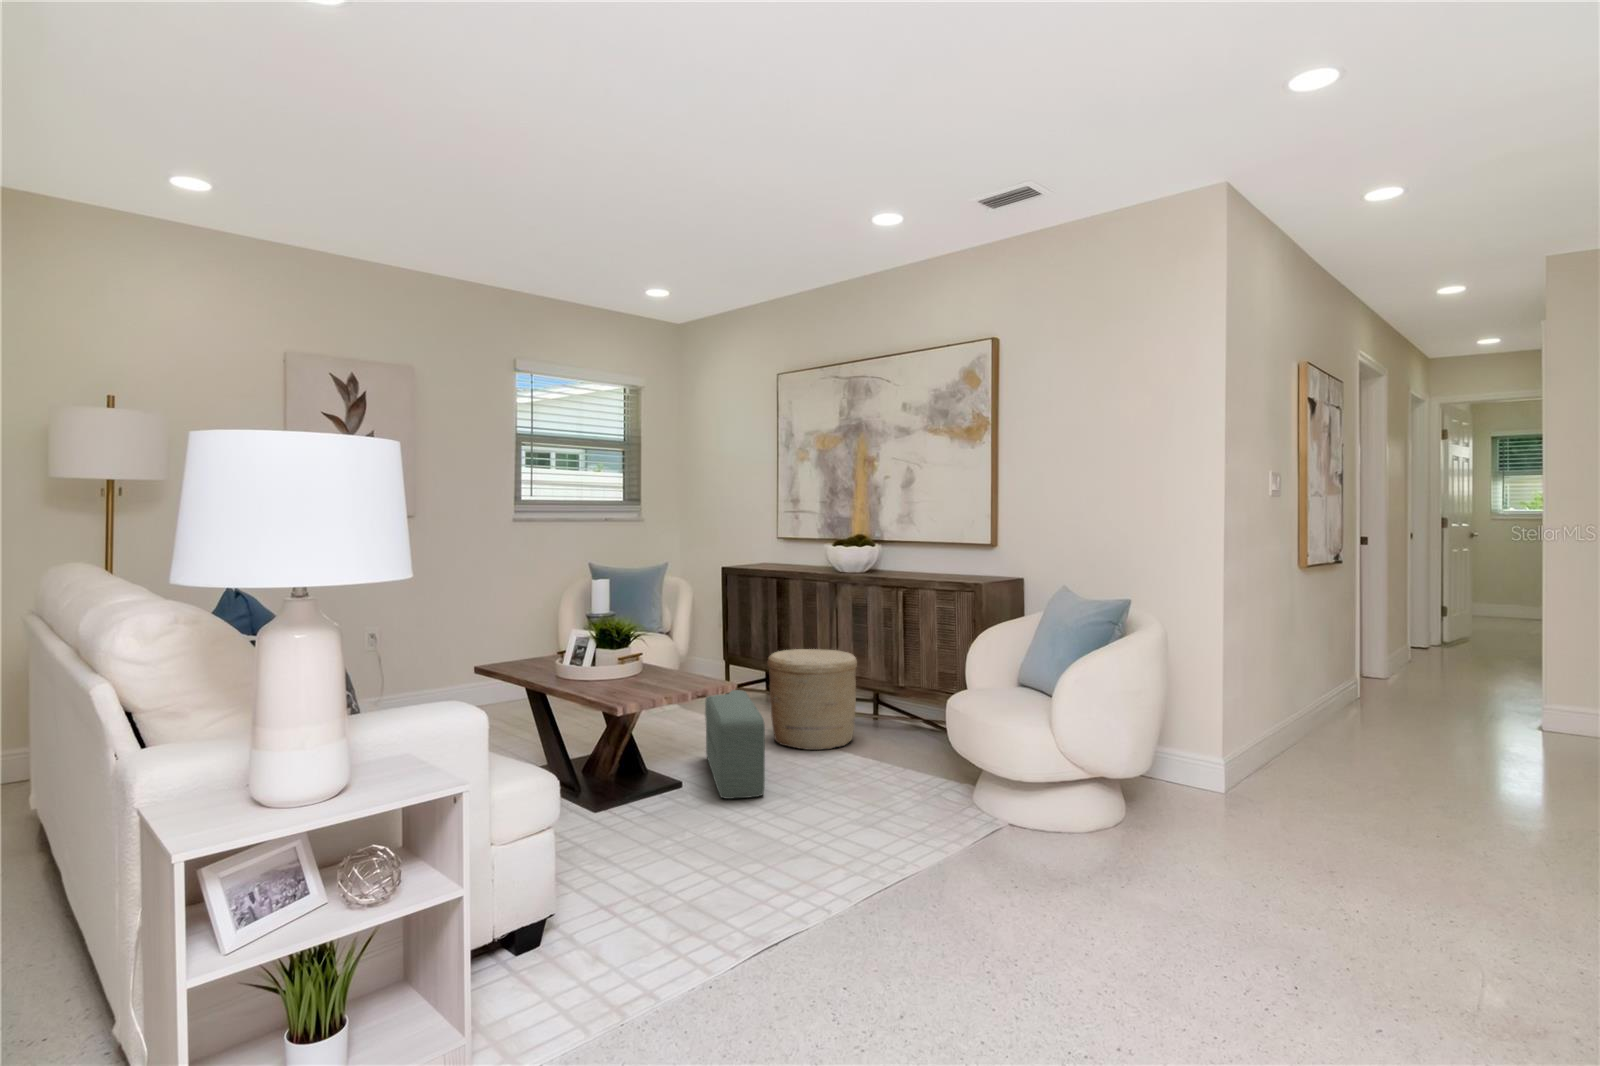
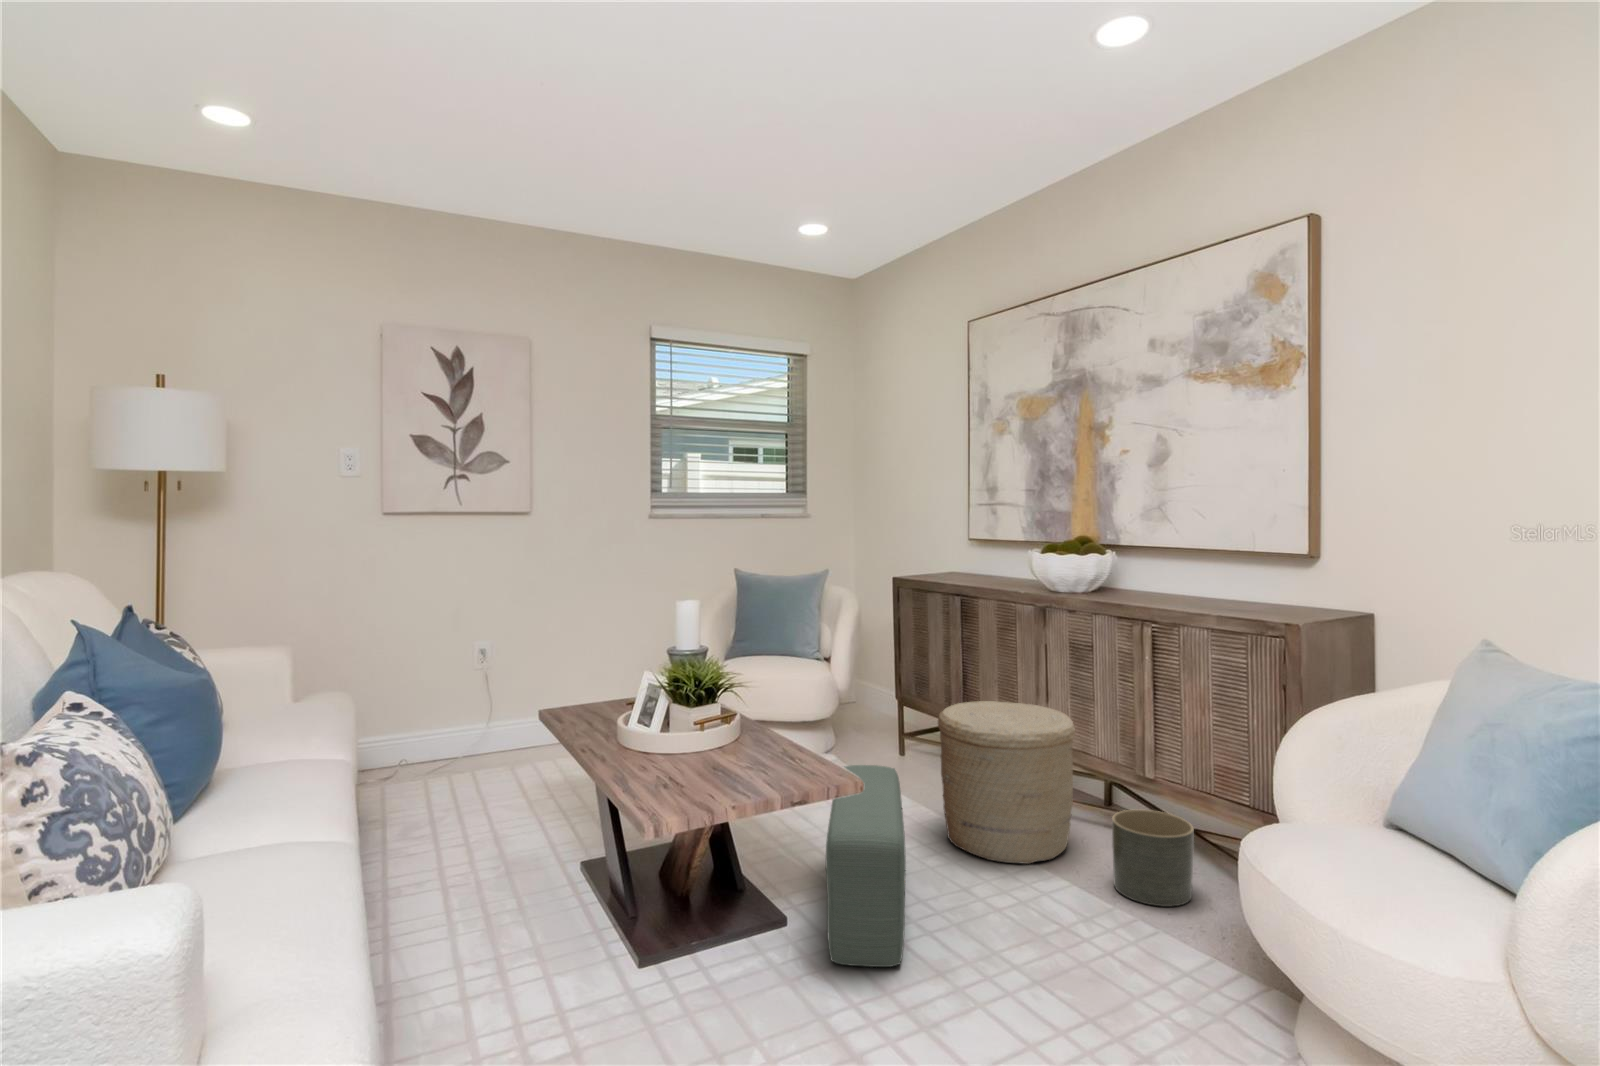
planter: none [881,707,928,760] -> present [1112,810,1194,907]

